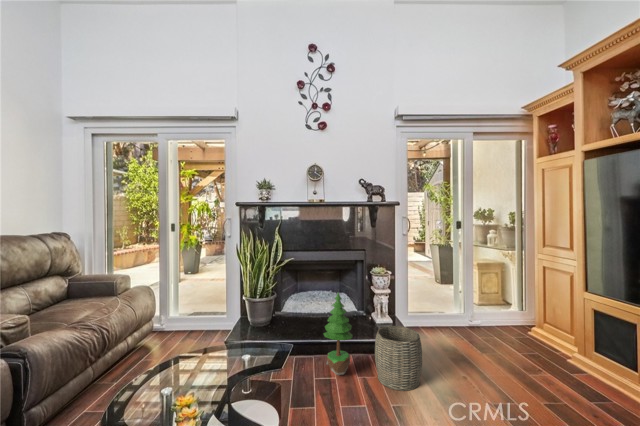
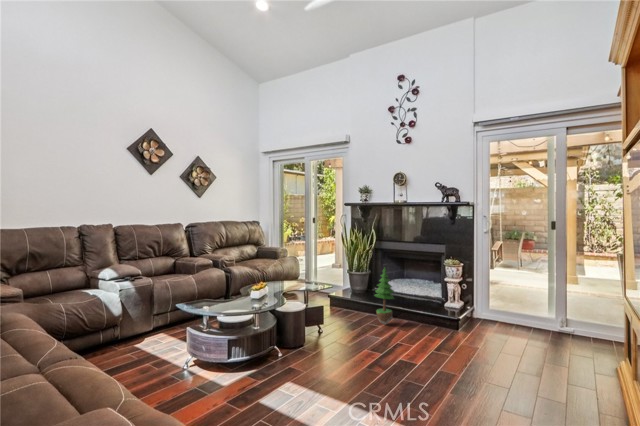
woven basket: present [375,326,422,391] -> none [405,298,440,340]

